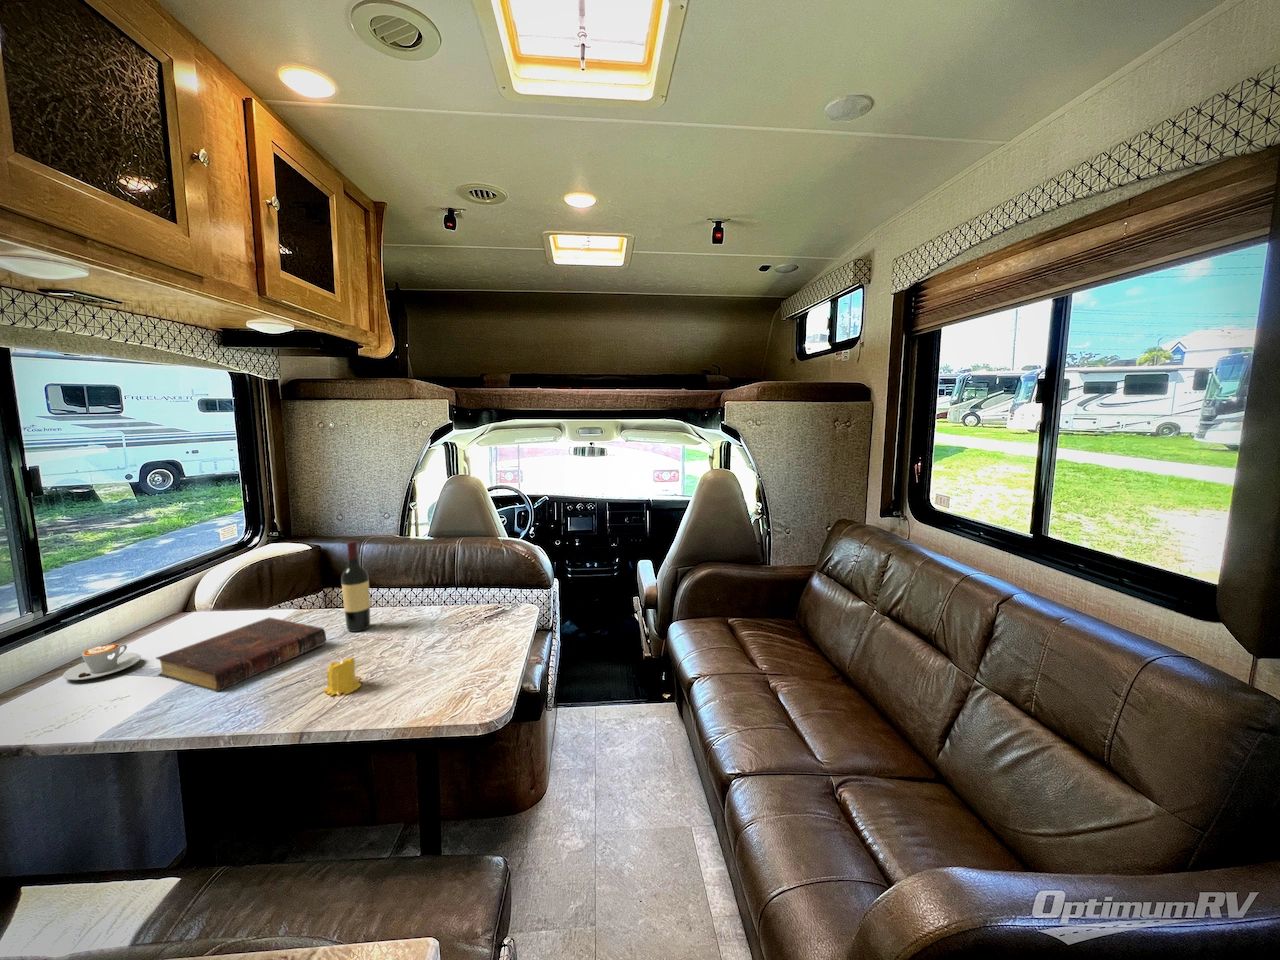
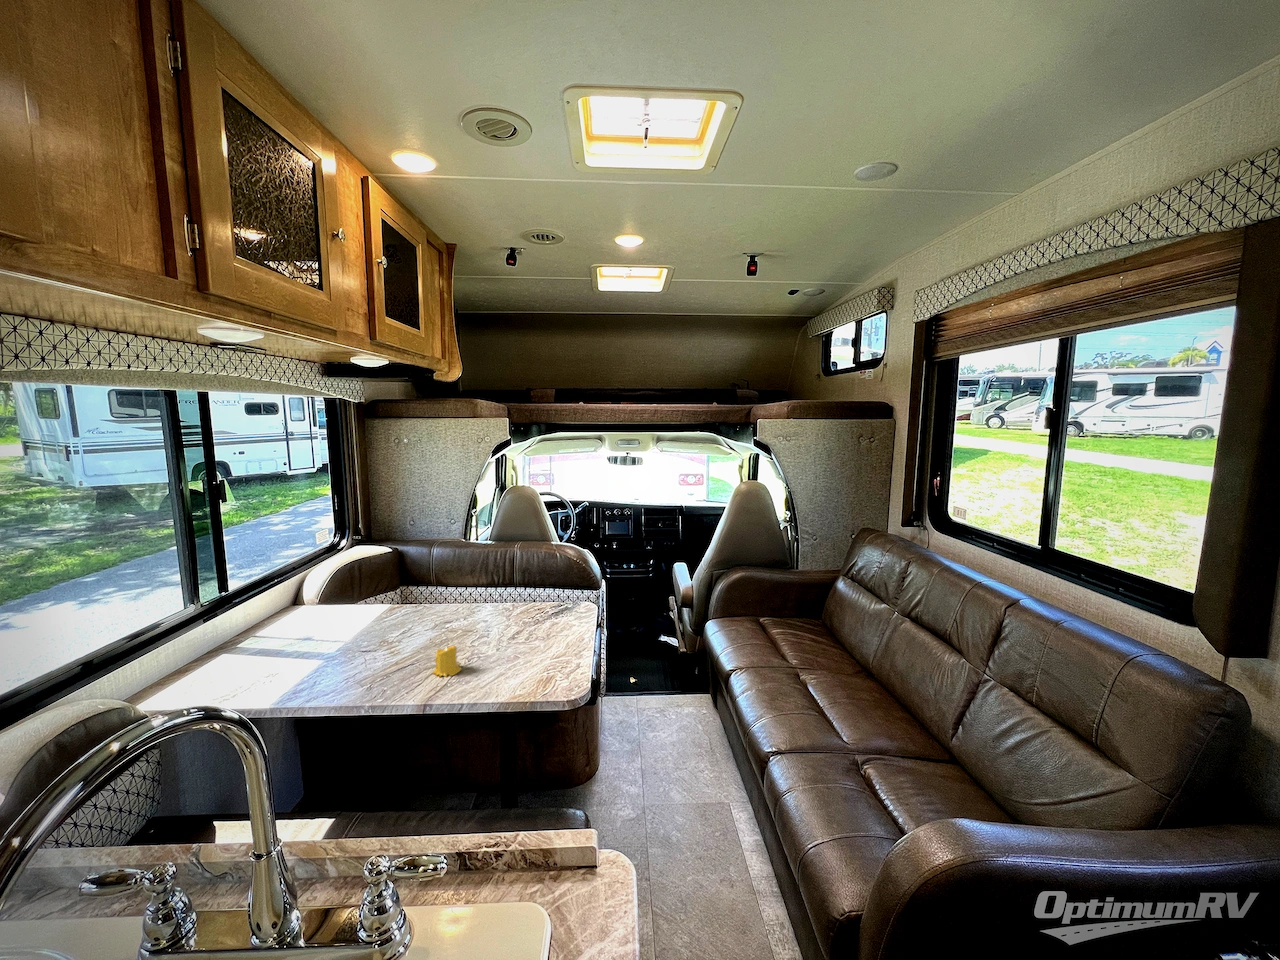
wine bottle: present [341,541,370,632] -> none [431,547,454,625]
book: present [156,618,326,692] -> none [291,611,422,673]
coffee cup: present [63,644,141,680] -> none [219,631,275,660]

